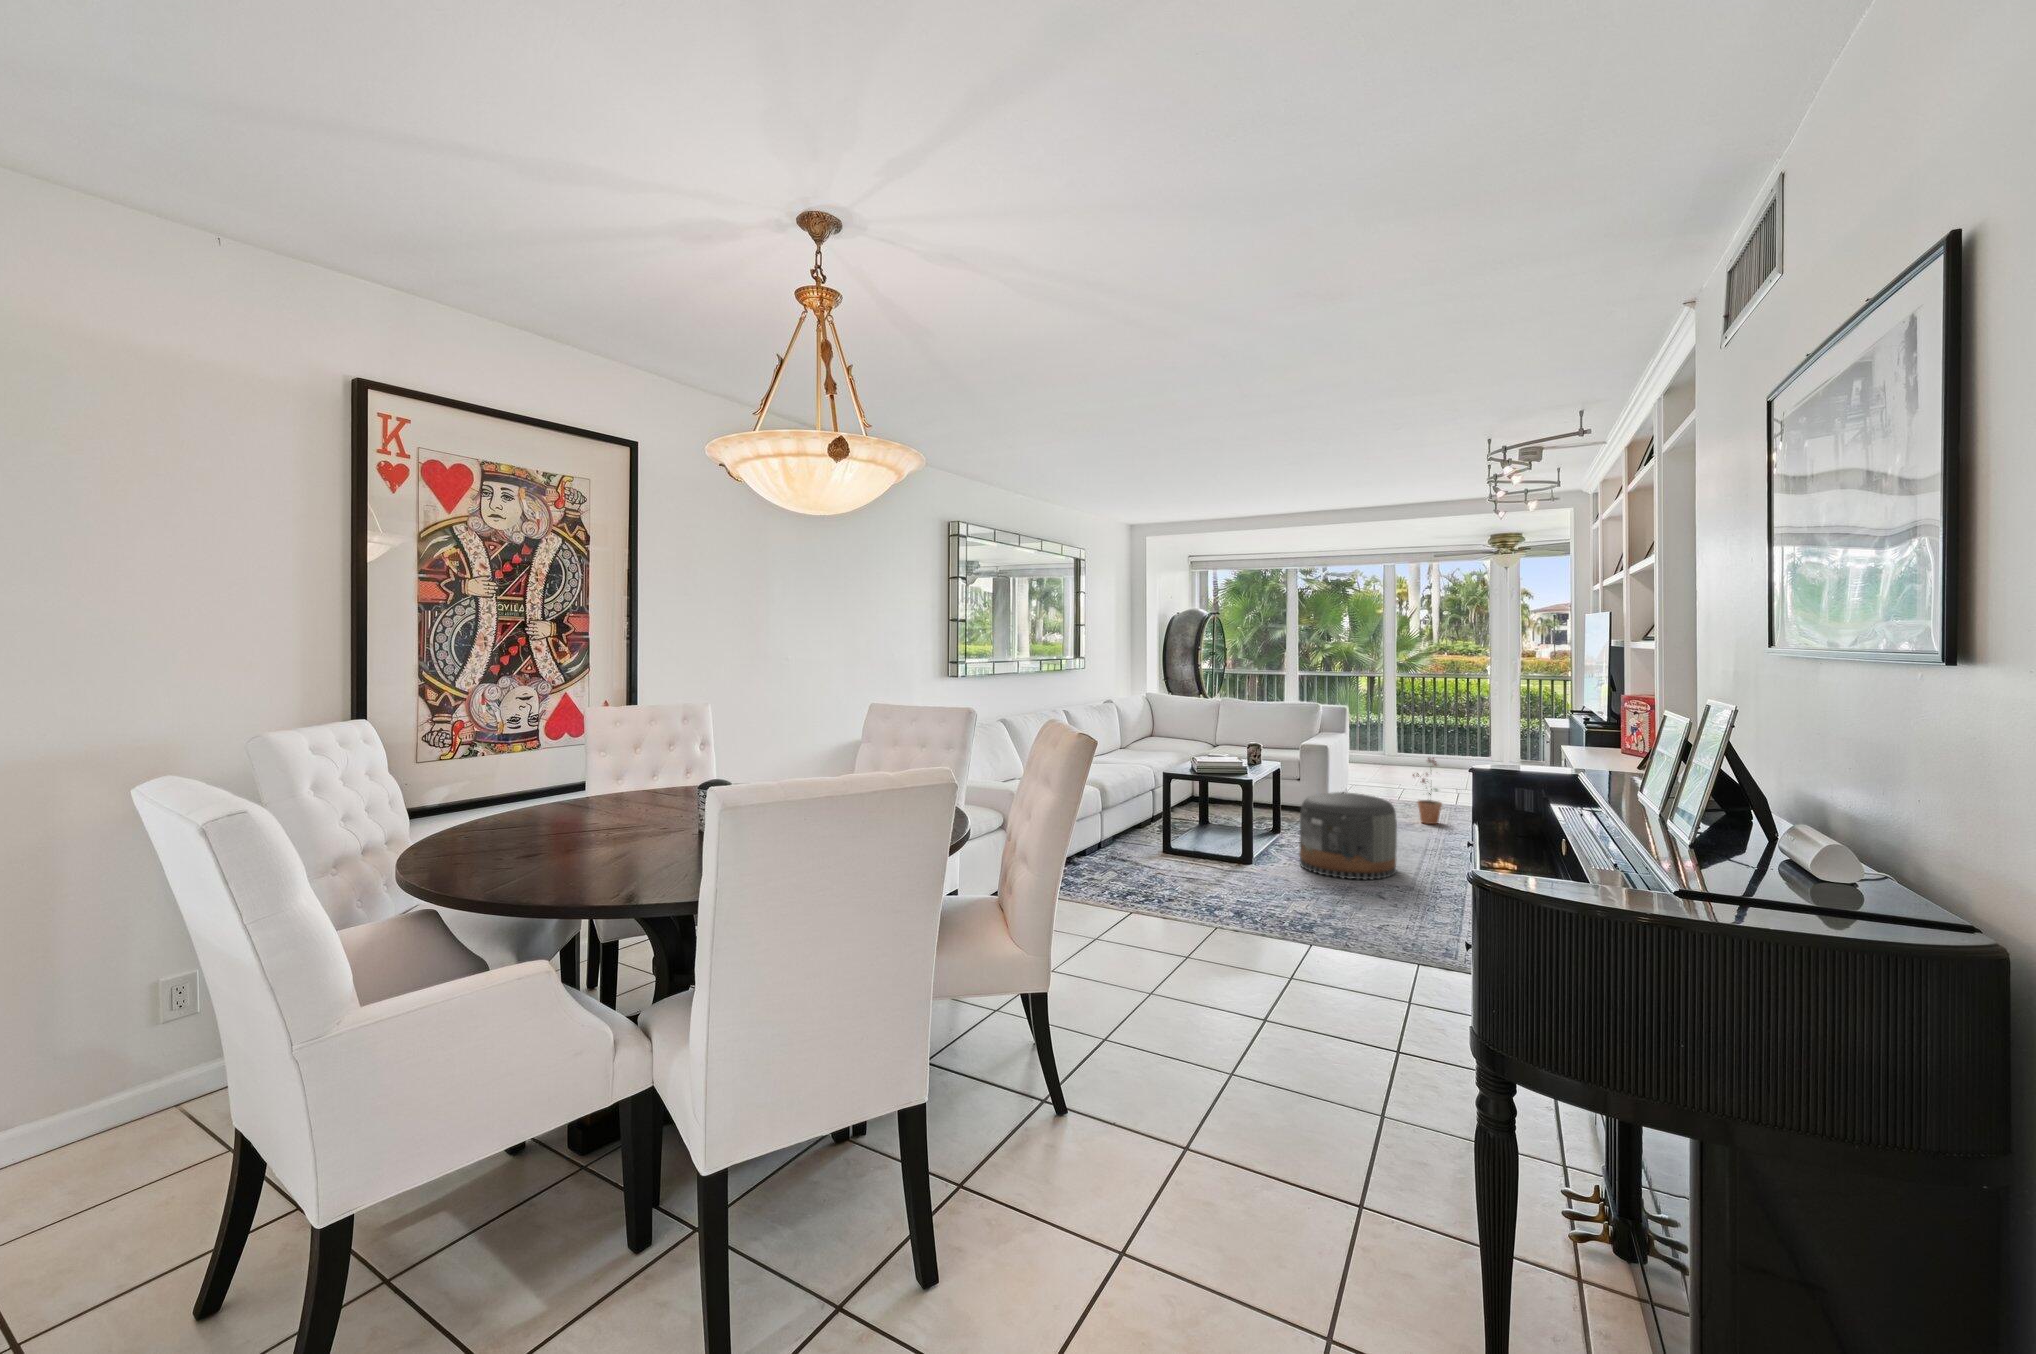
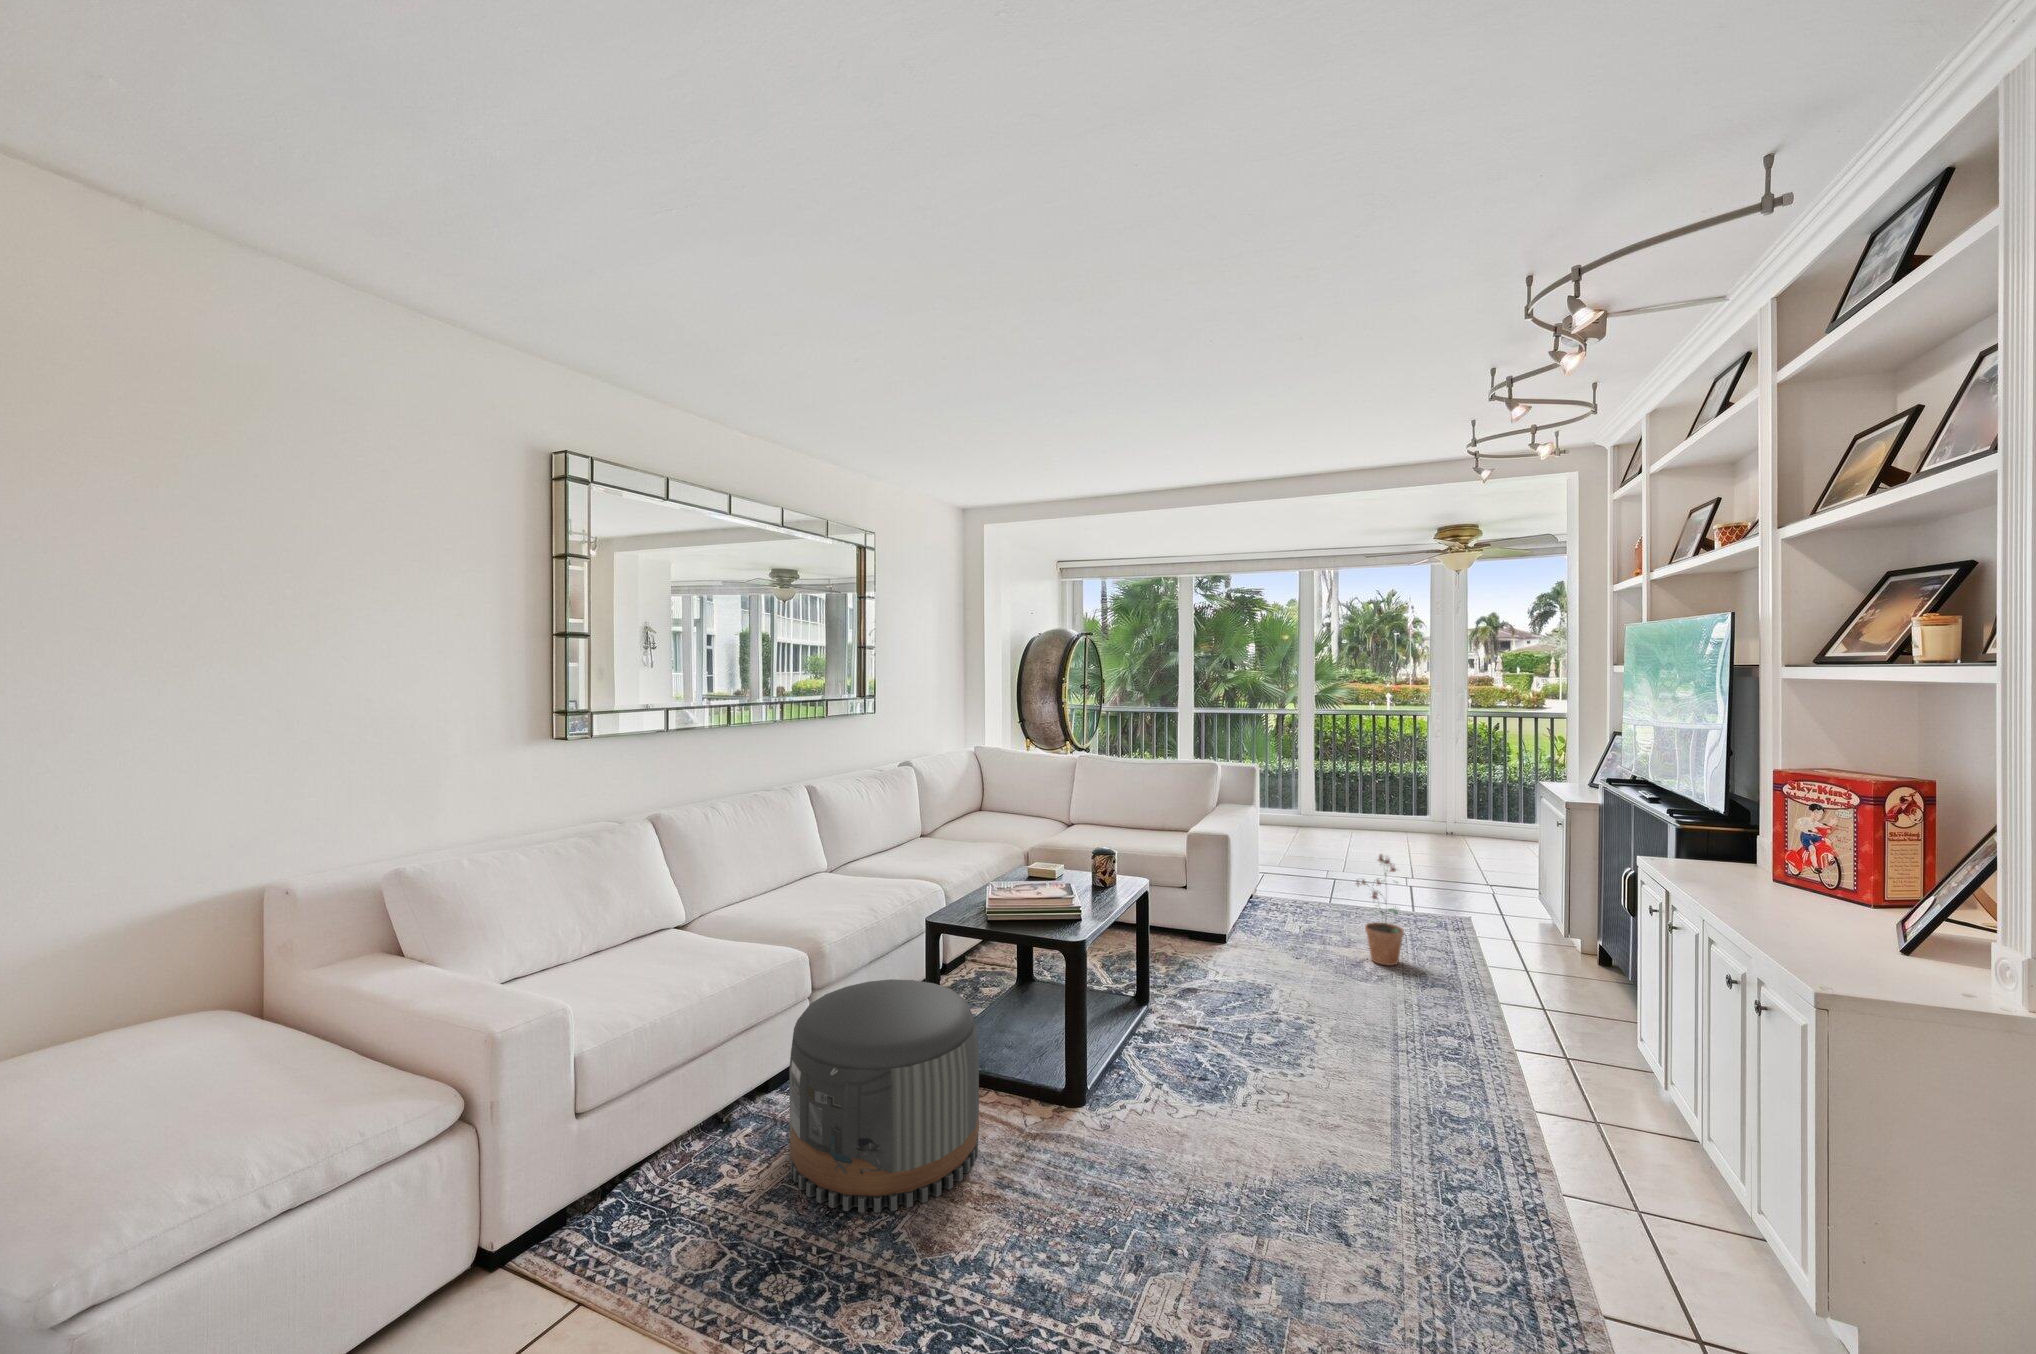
pouf: present [1299,792,1397,880] -> present [789,979,979,1213]

